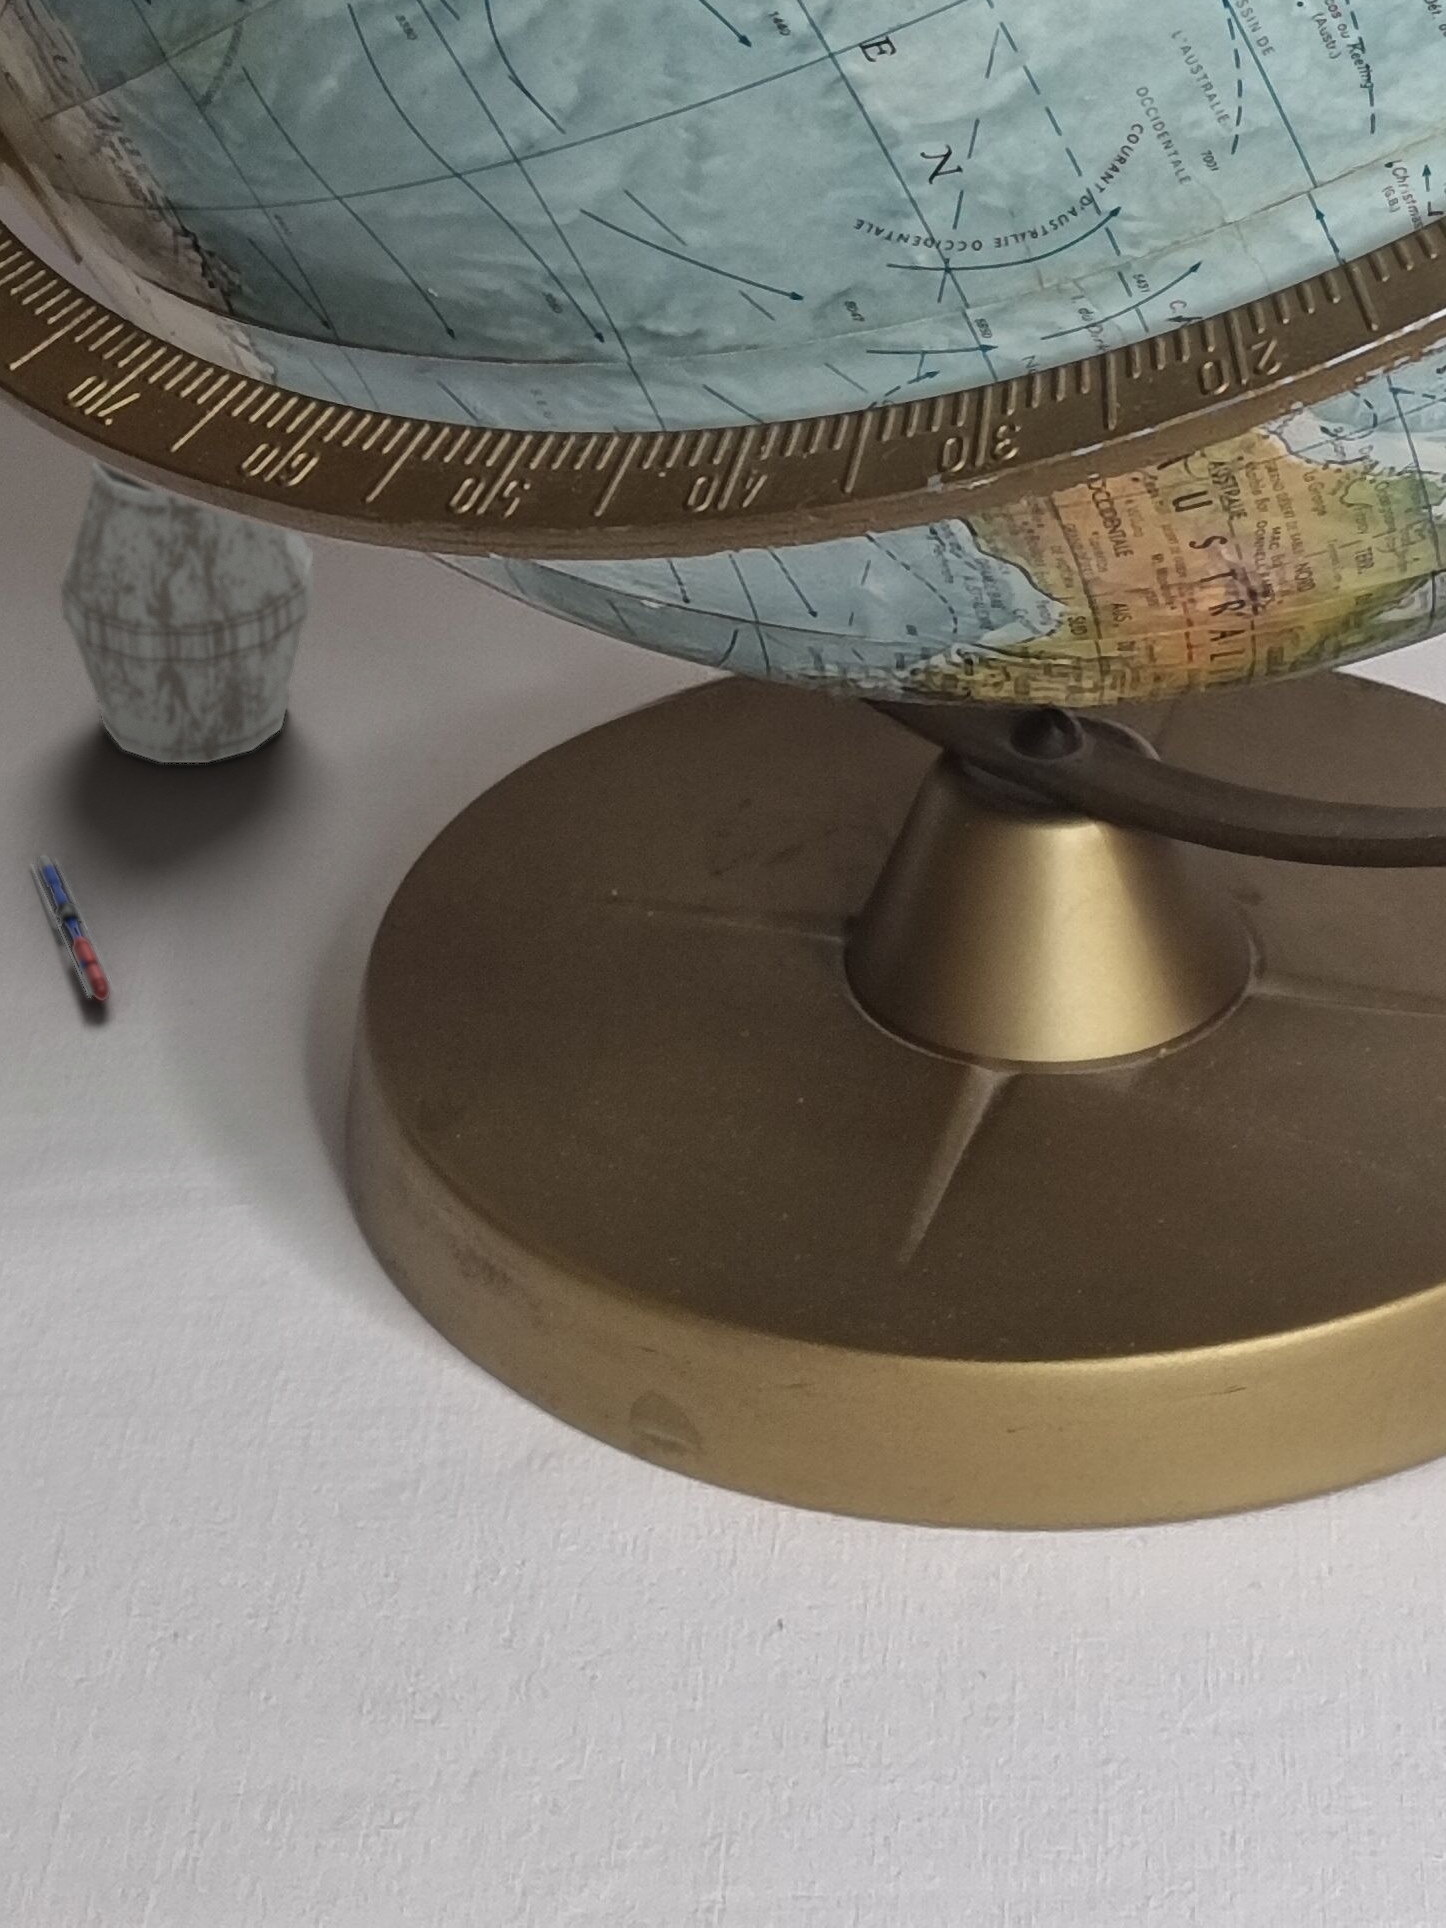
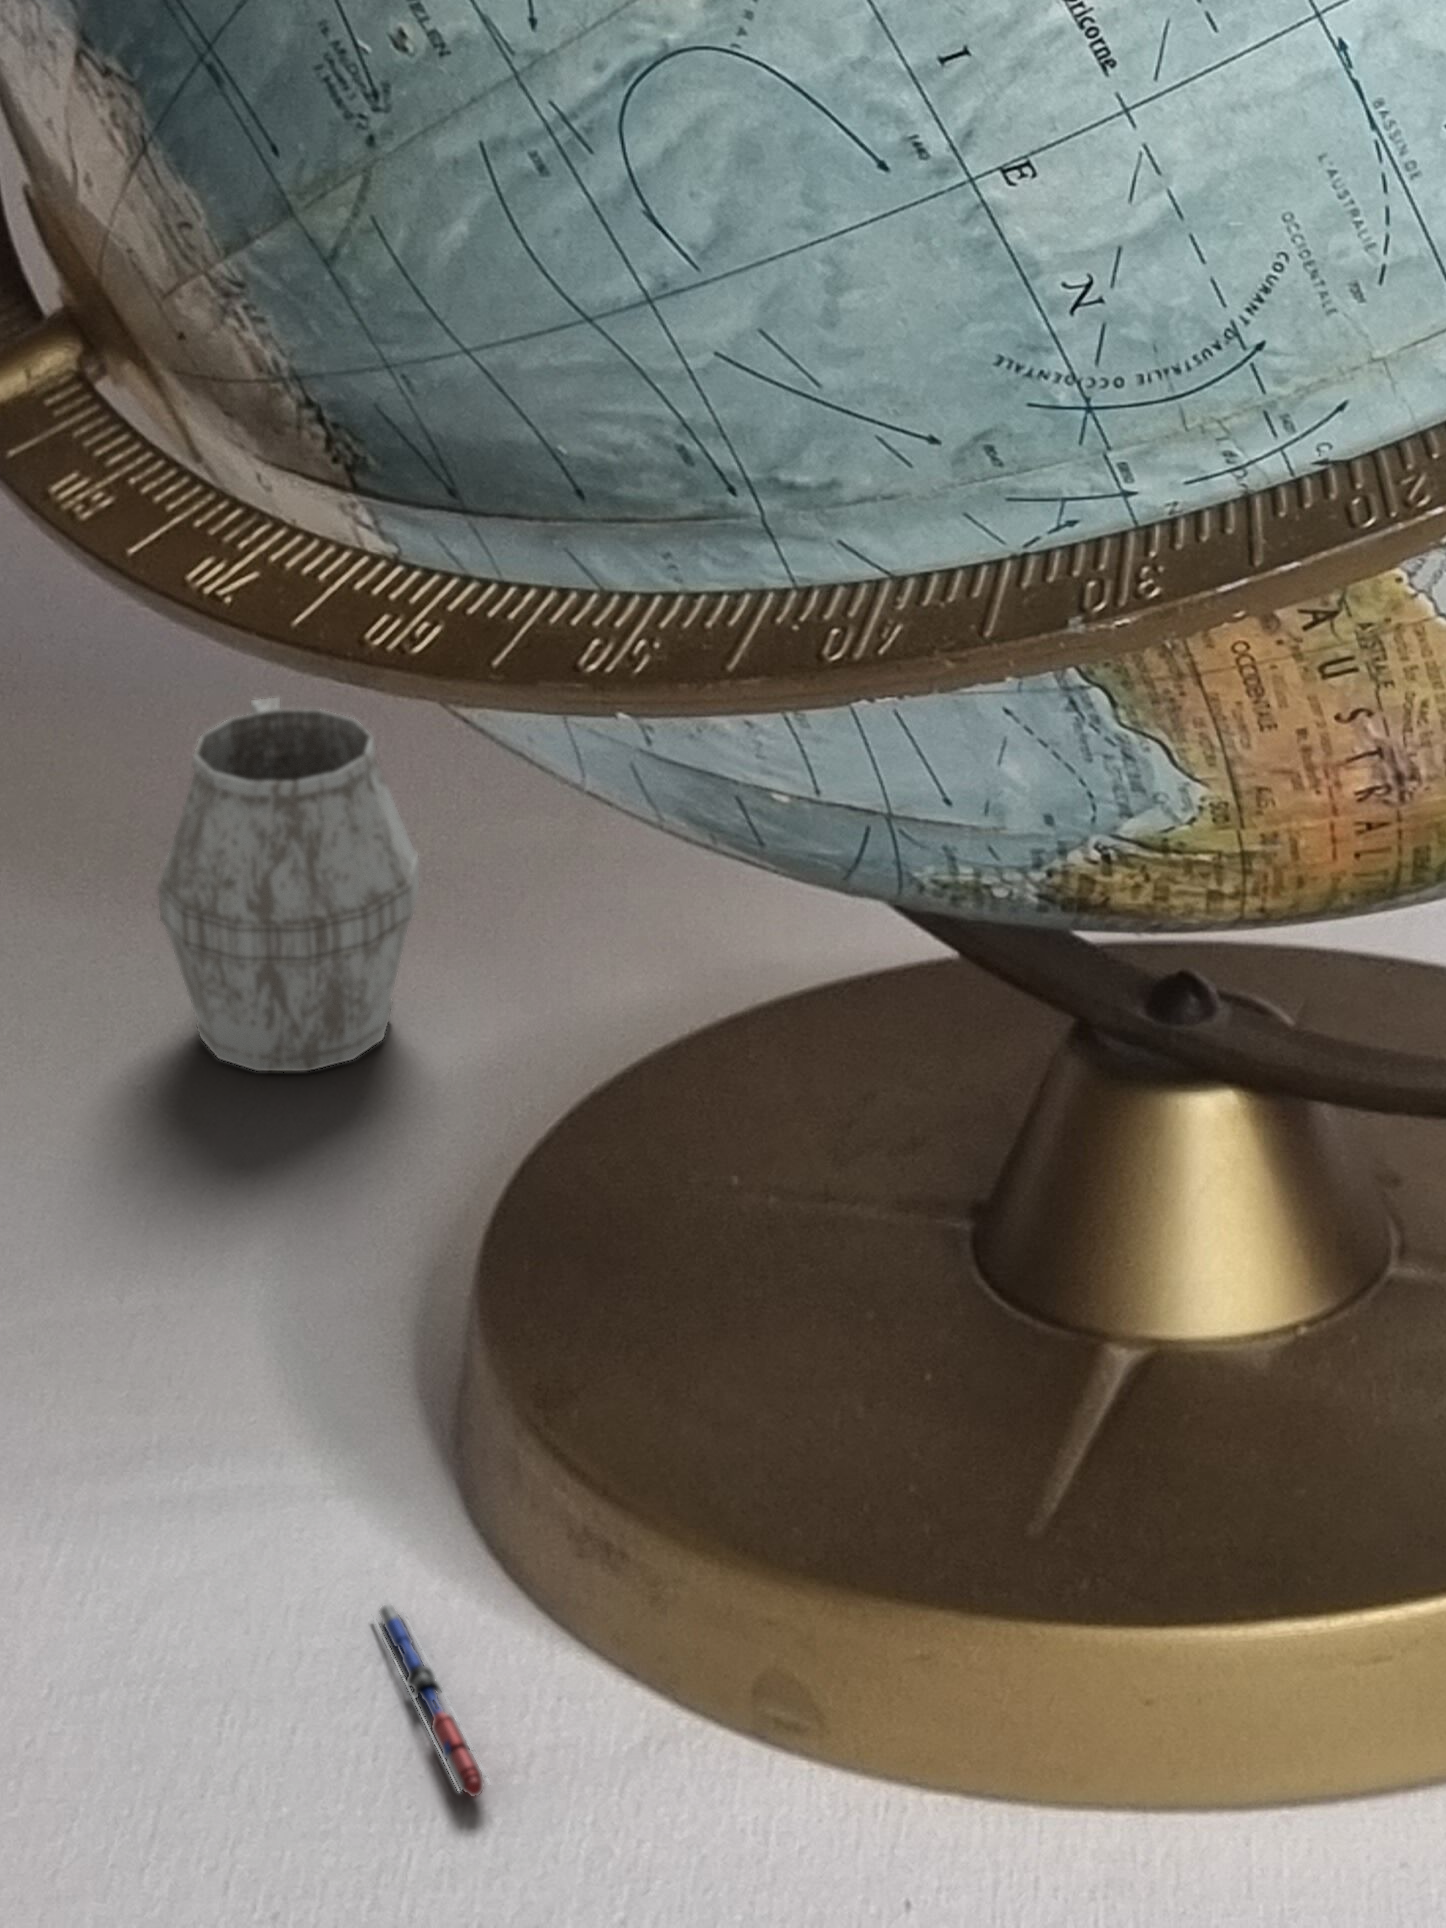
pen: present [38,855,111,1001] -> present [371,1605,484,1797]

